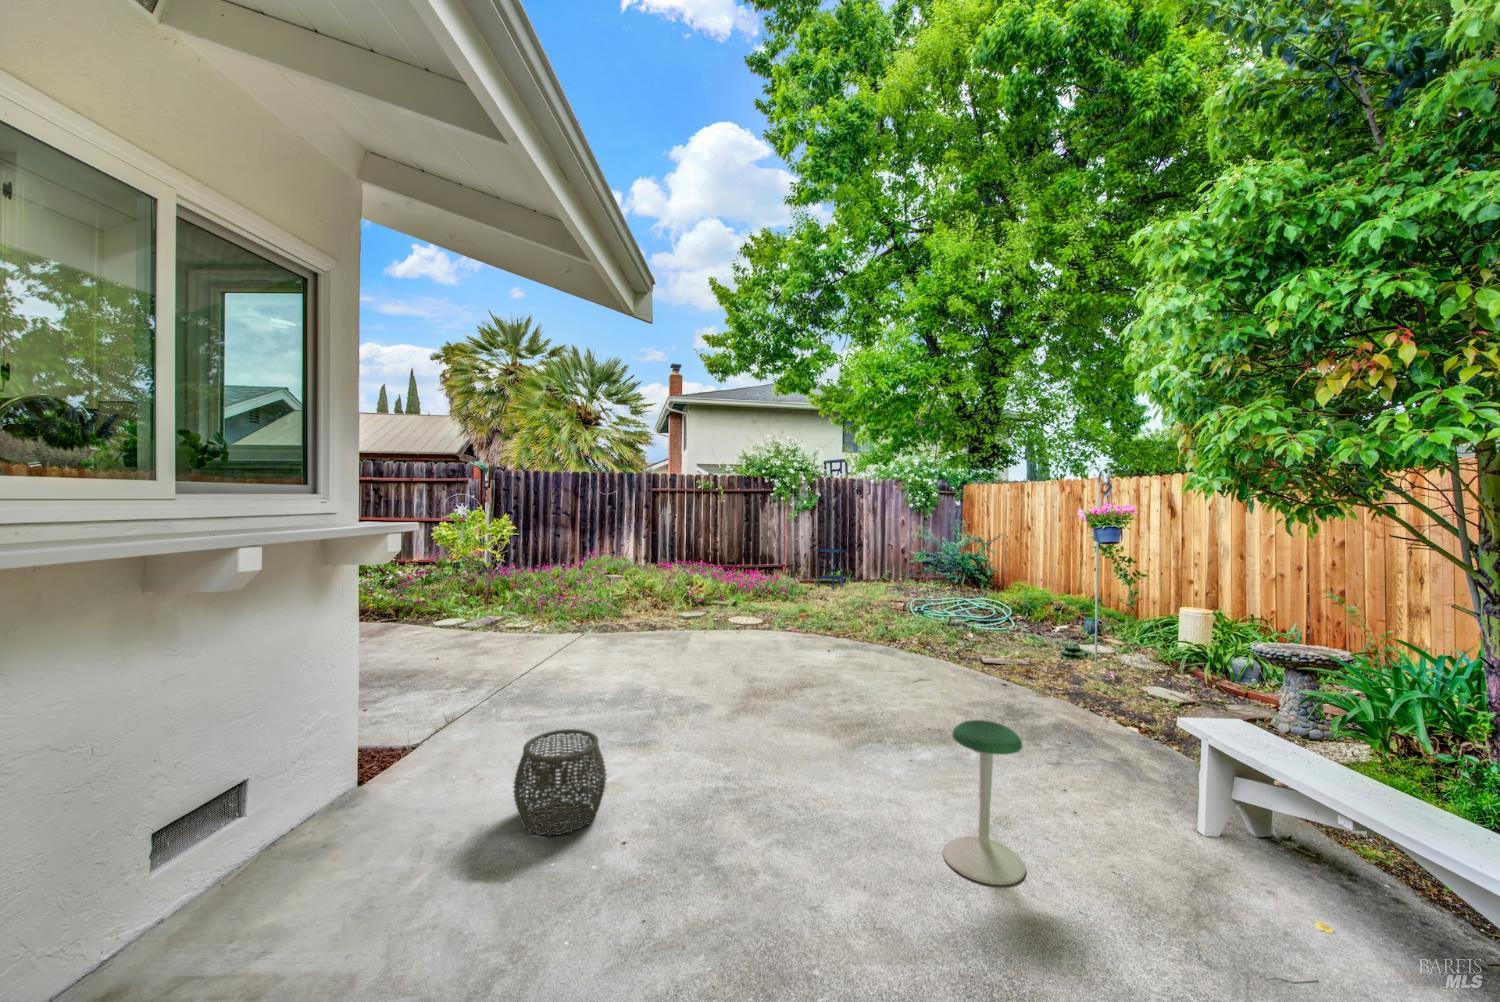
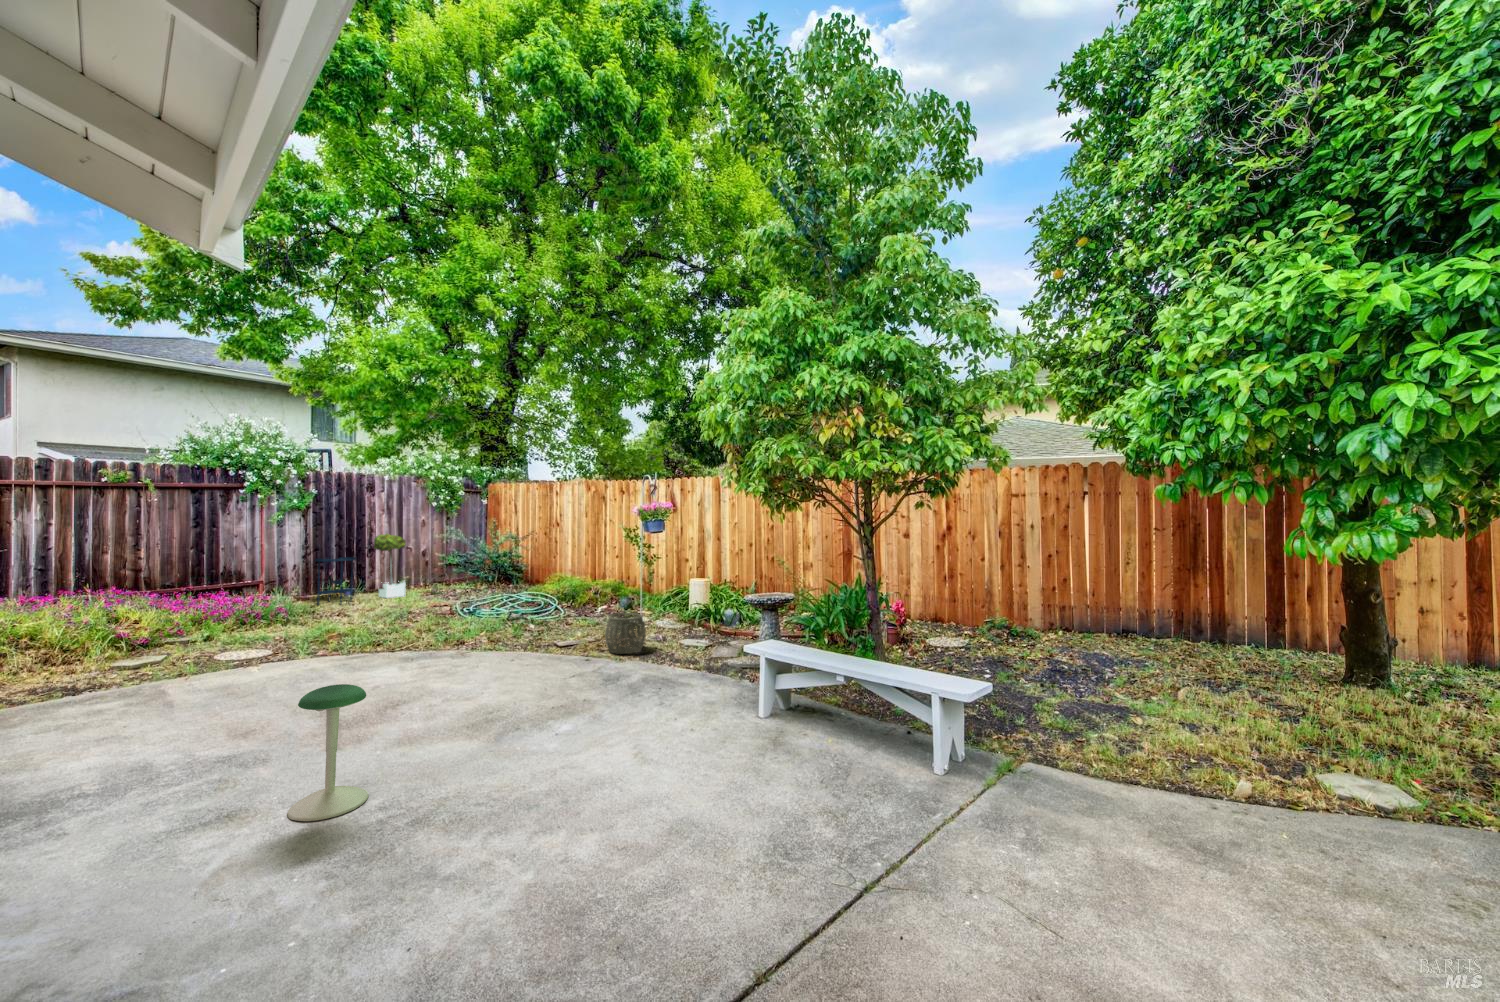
potted tree: none [860,530,885,588] -> present [374,534,406,598]
stool: present [943,720,1026,885] -> present [287,684,369,821]
woven basket: present [513,729,606,836] -> present [605,613,646,654]

